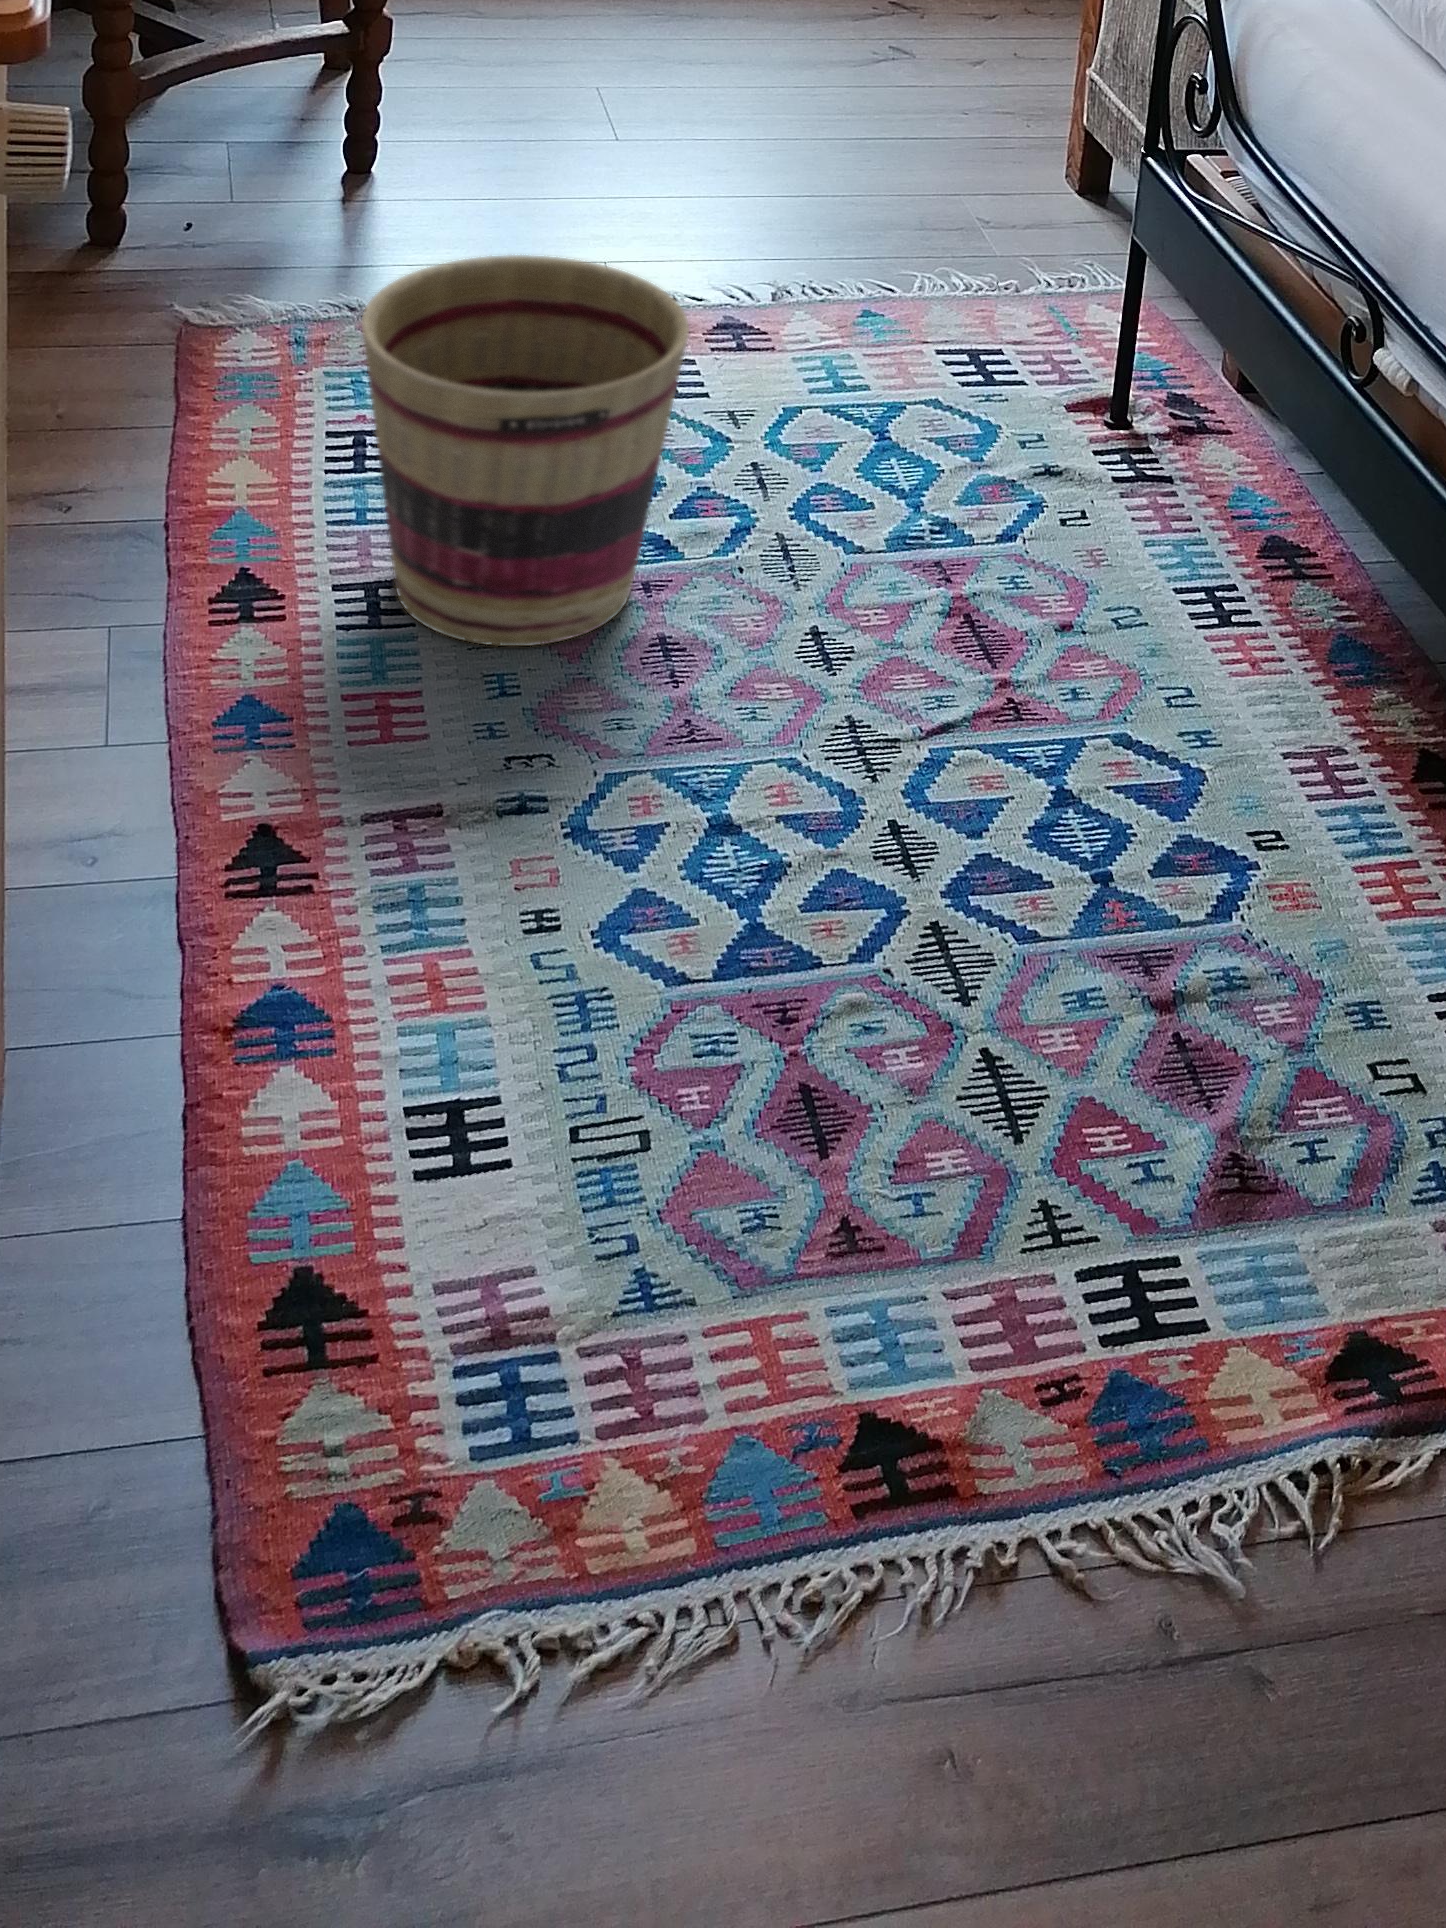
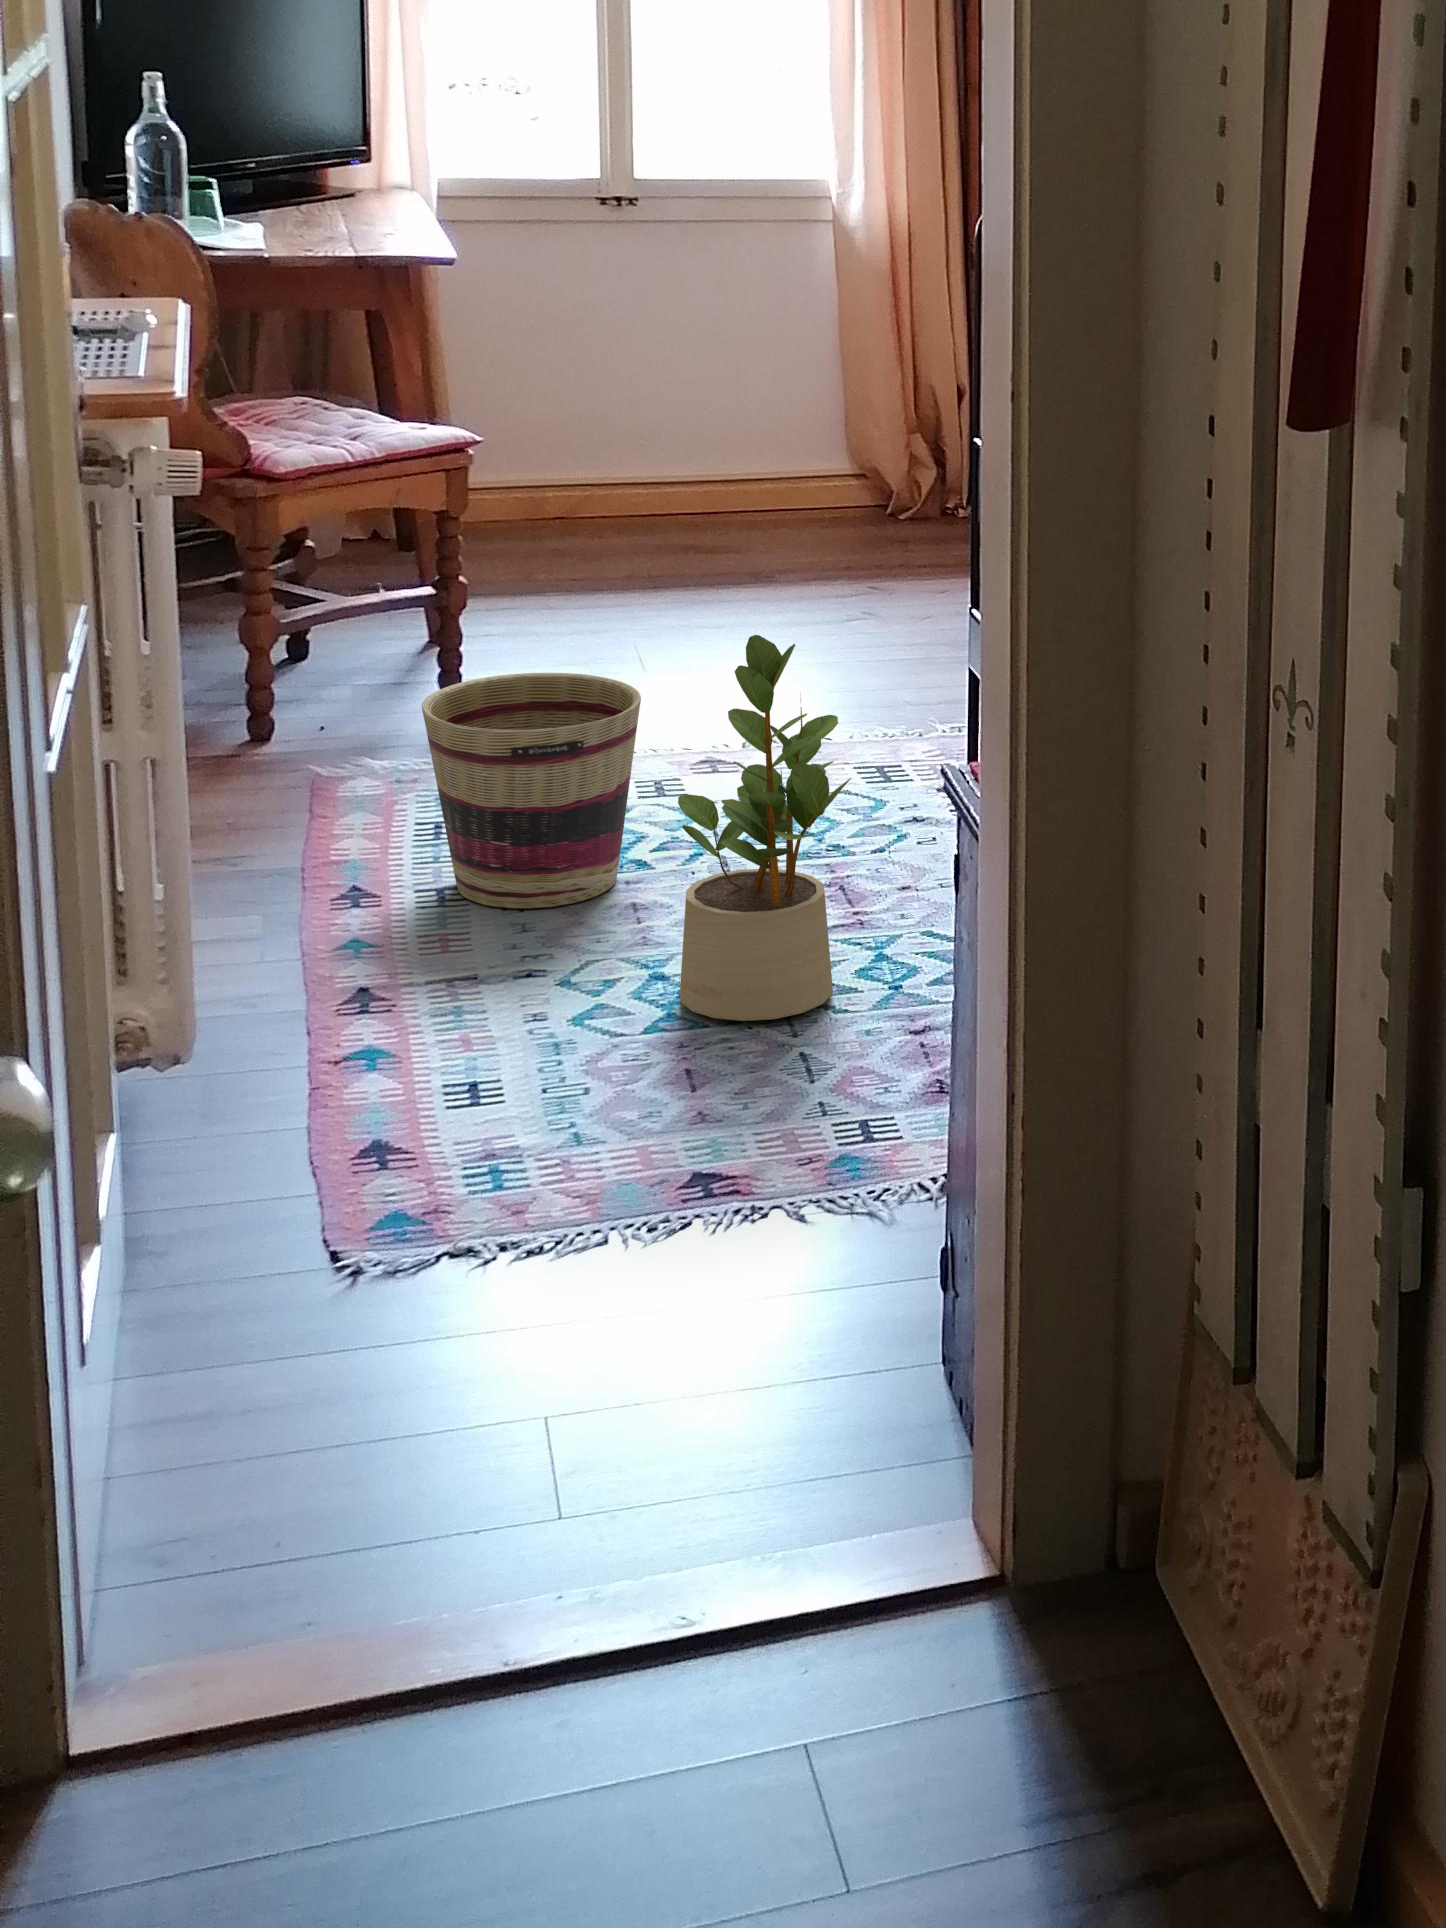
potted plant: none [763,343,1082,967] -> present [678,635,851,1021]

